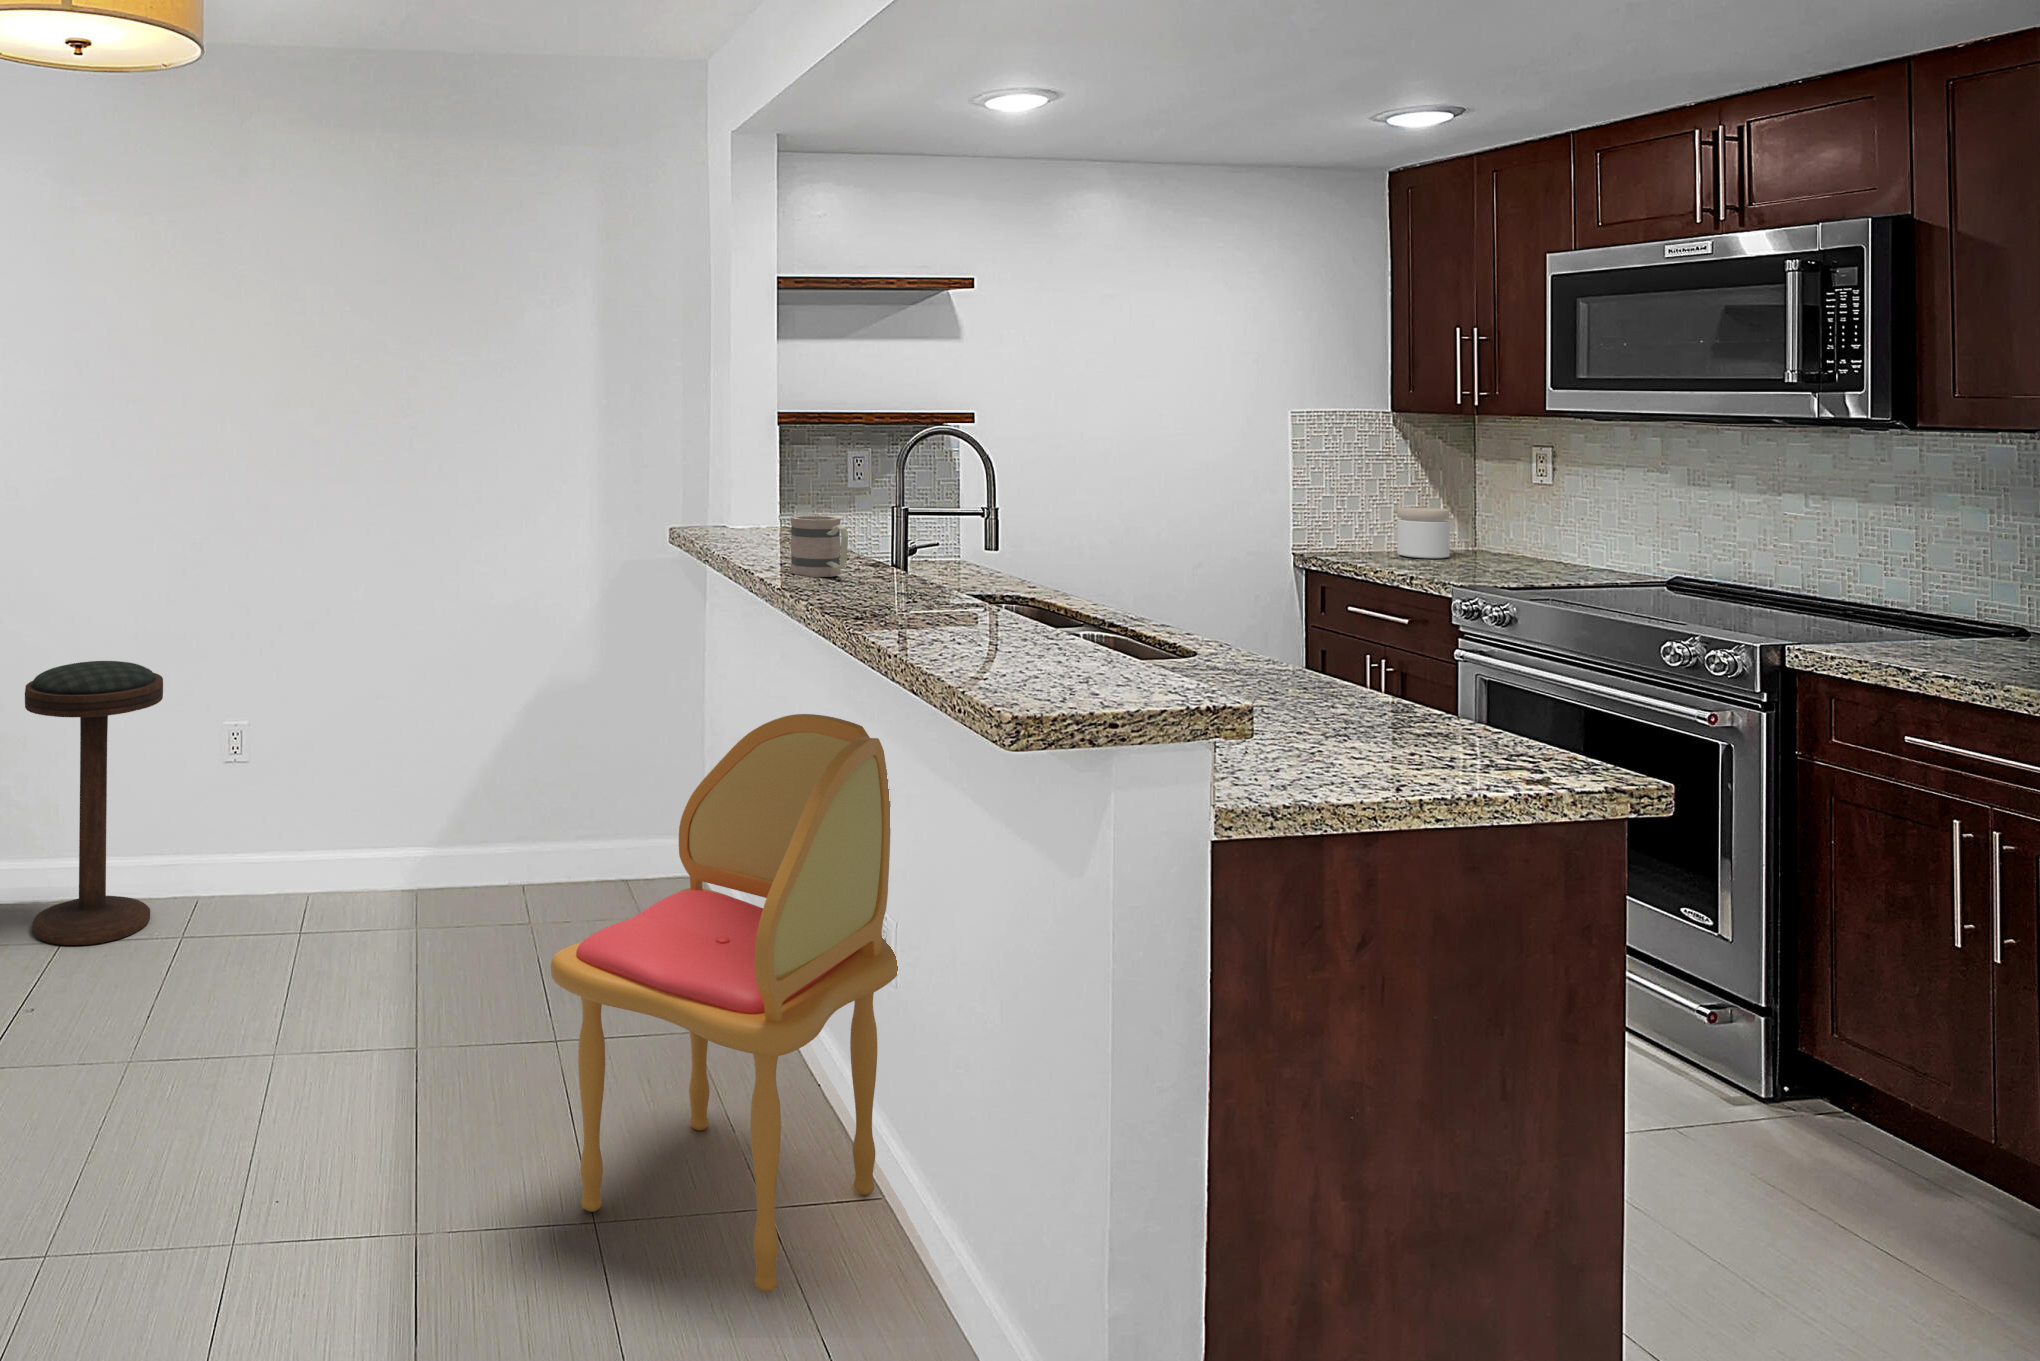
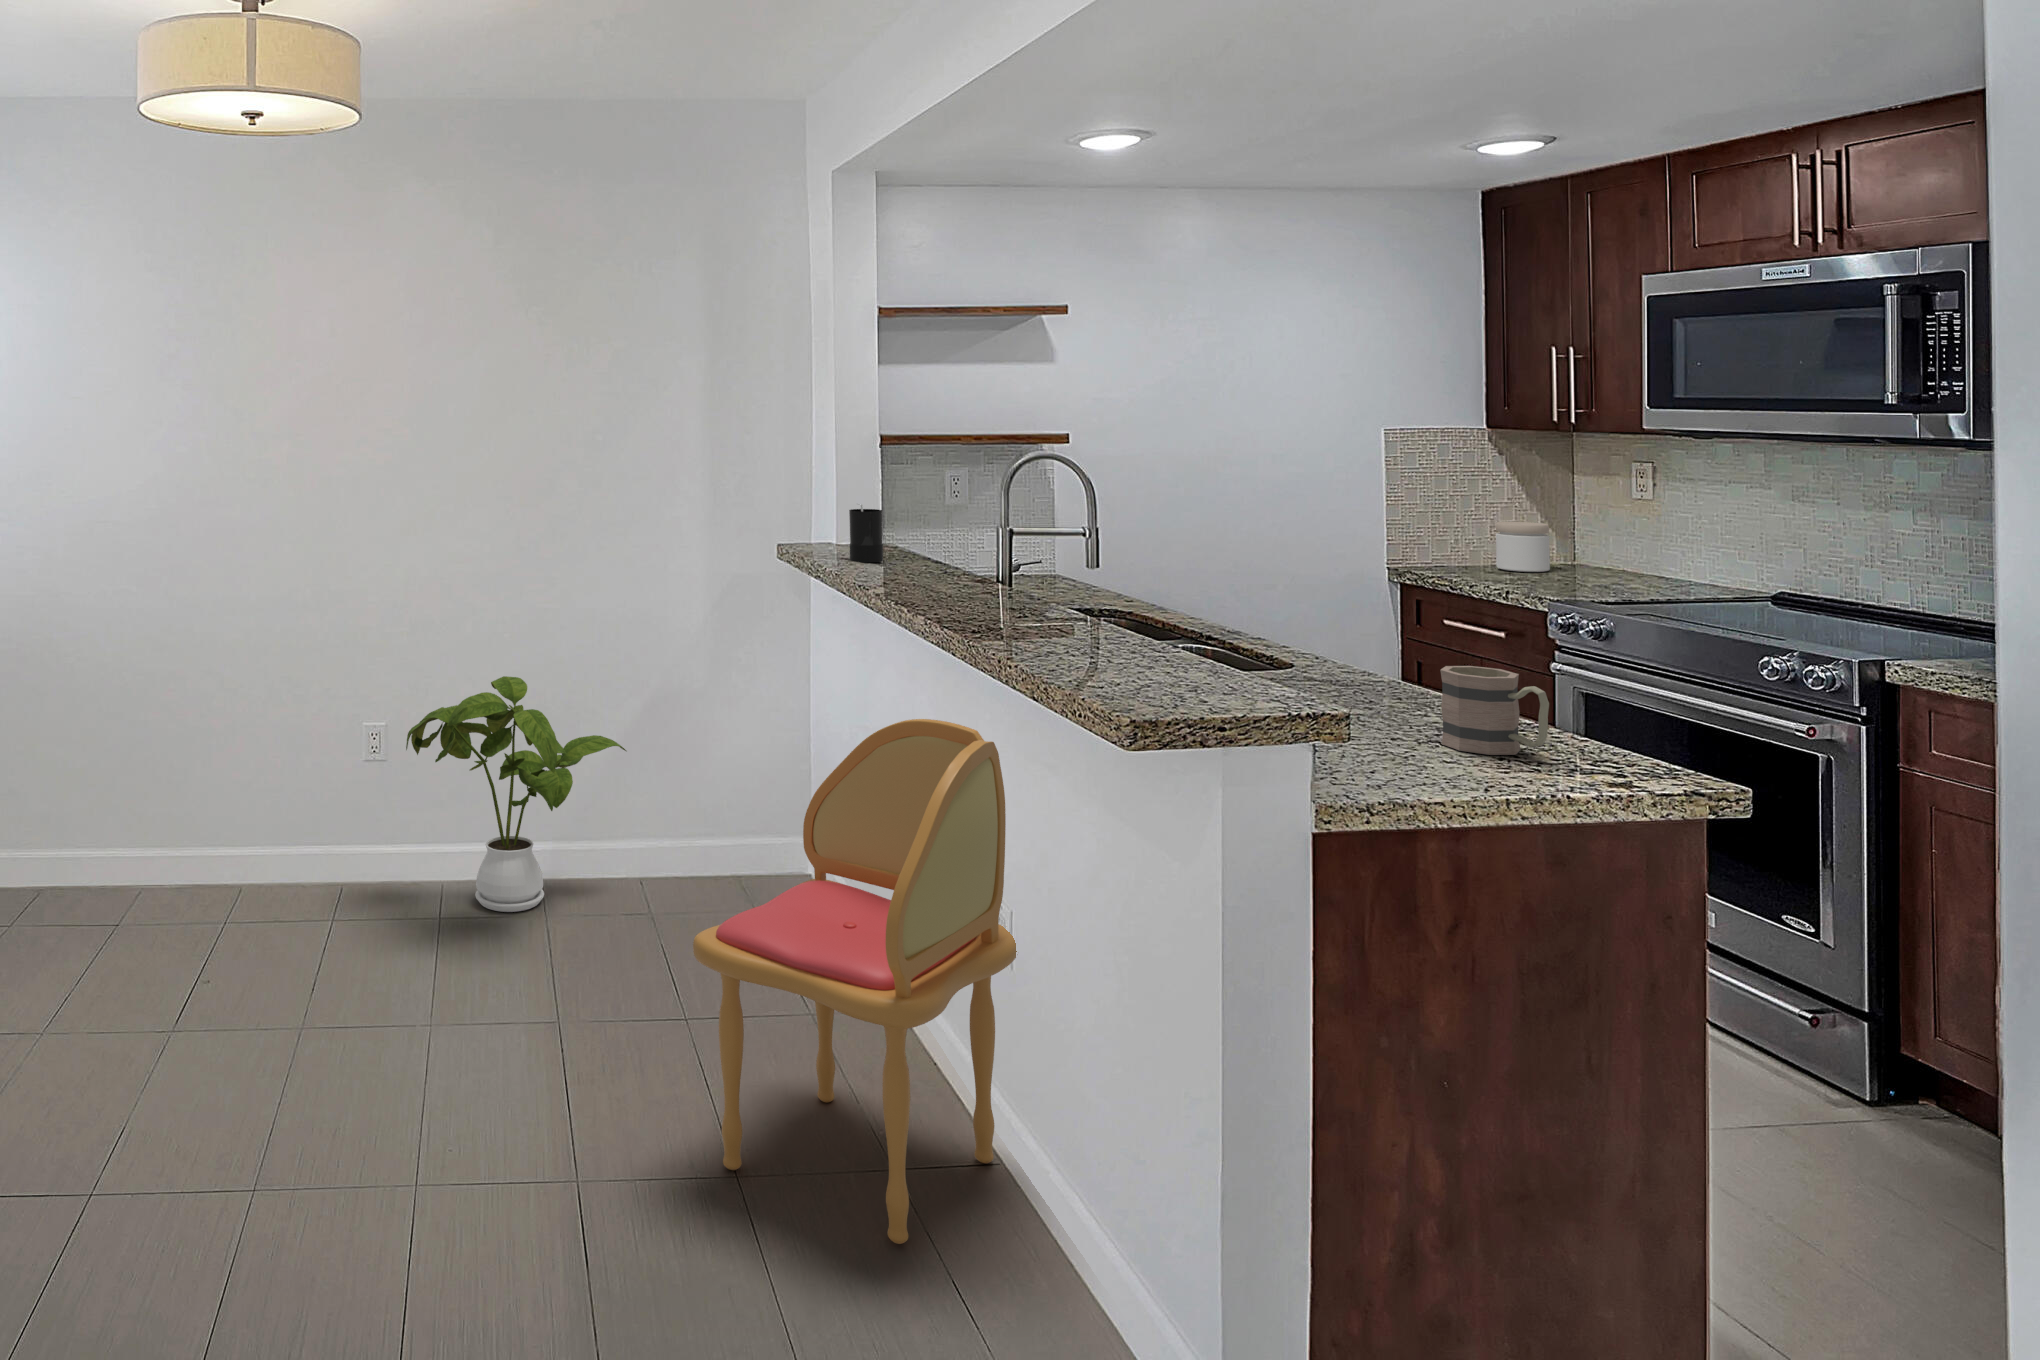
candle: none [740,485,775,547] -> present [849,504,883,562]
mug: present [790,516,848,577] -> present [1440,666,1549,755]
bar stool: present [25,661,163,945] -> none [188,666,311,926]
house plant: none [266,671,508,924] -> present [406,676,626,912]

